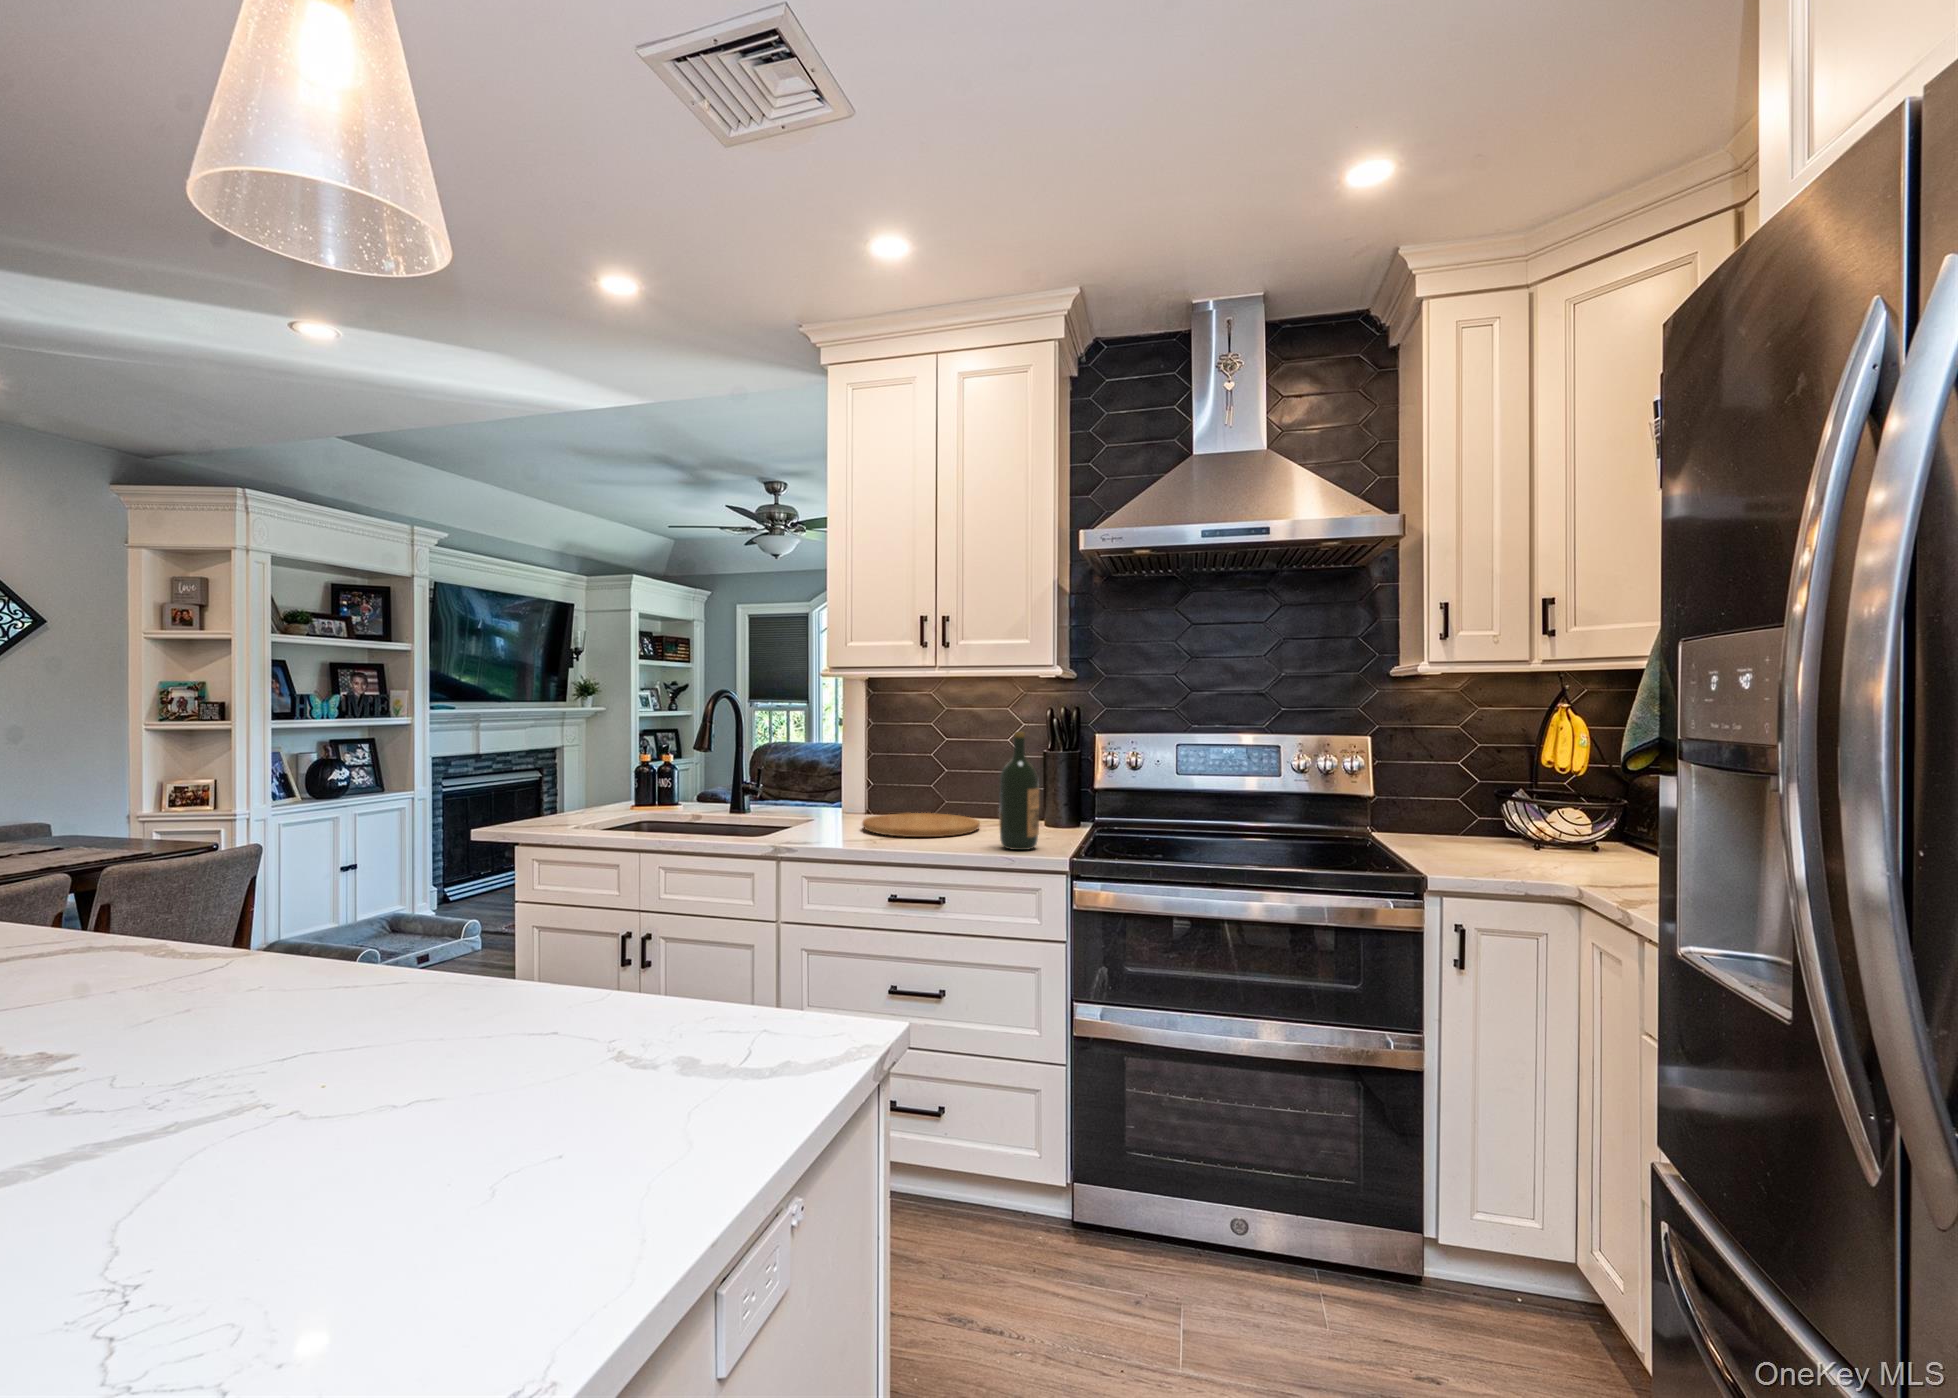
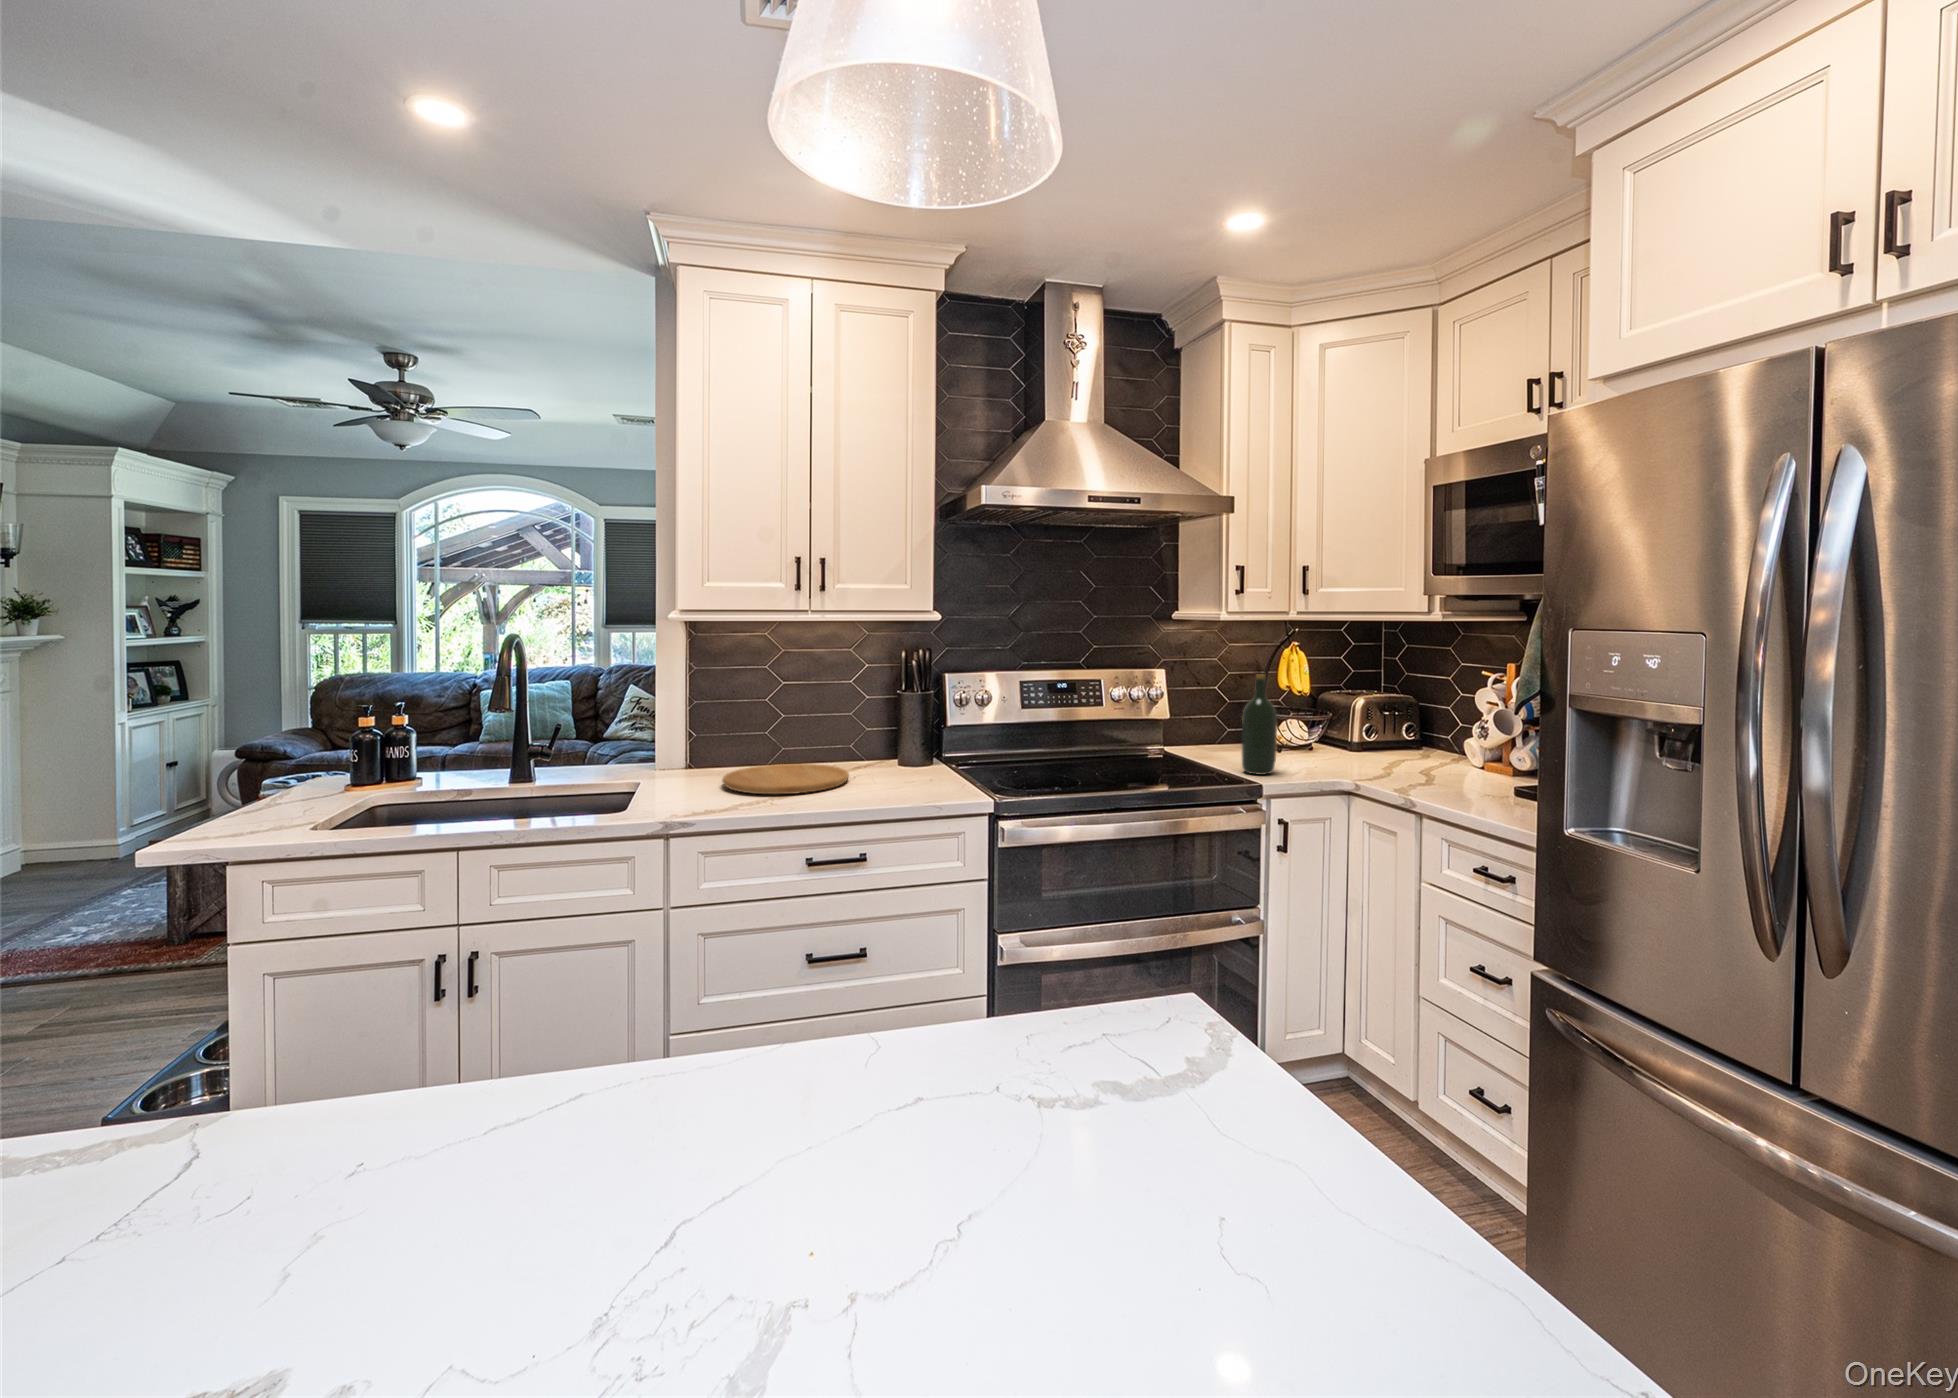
wine bottle: present [999,732,1039,850] -> present [1241,674,1277,775]

